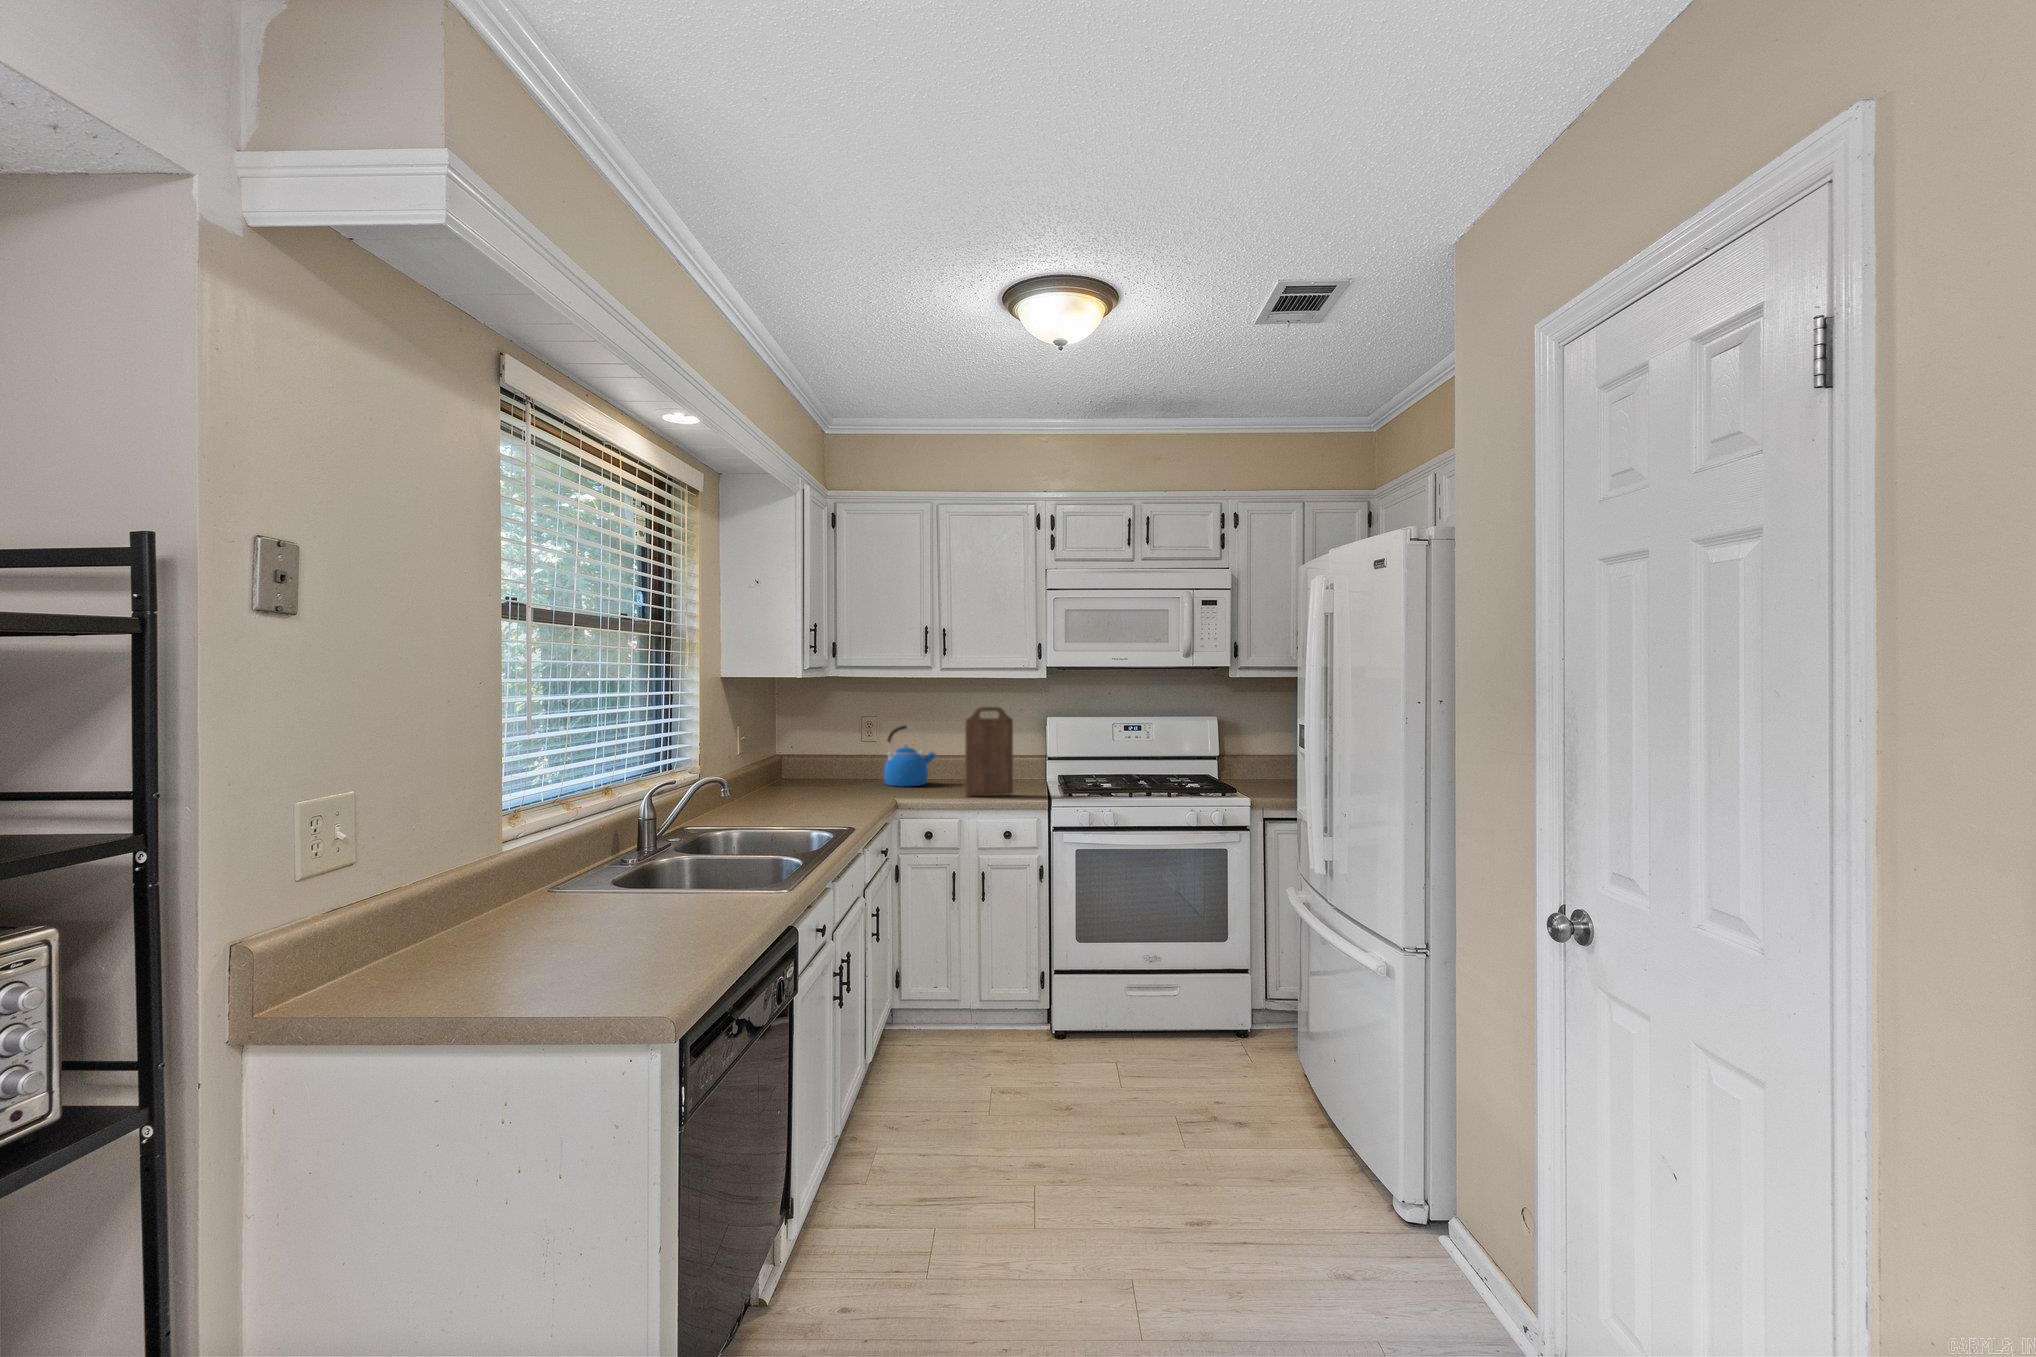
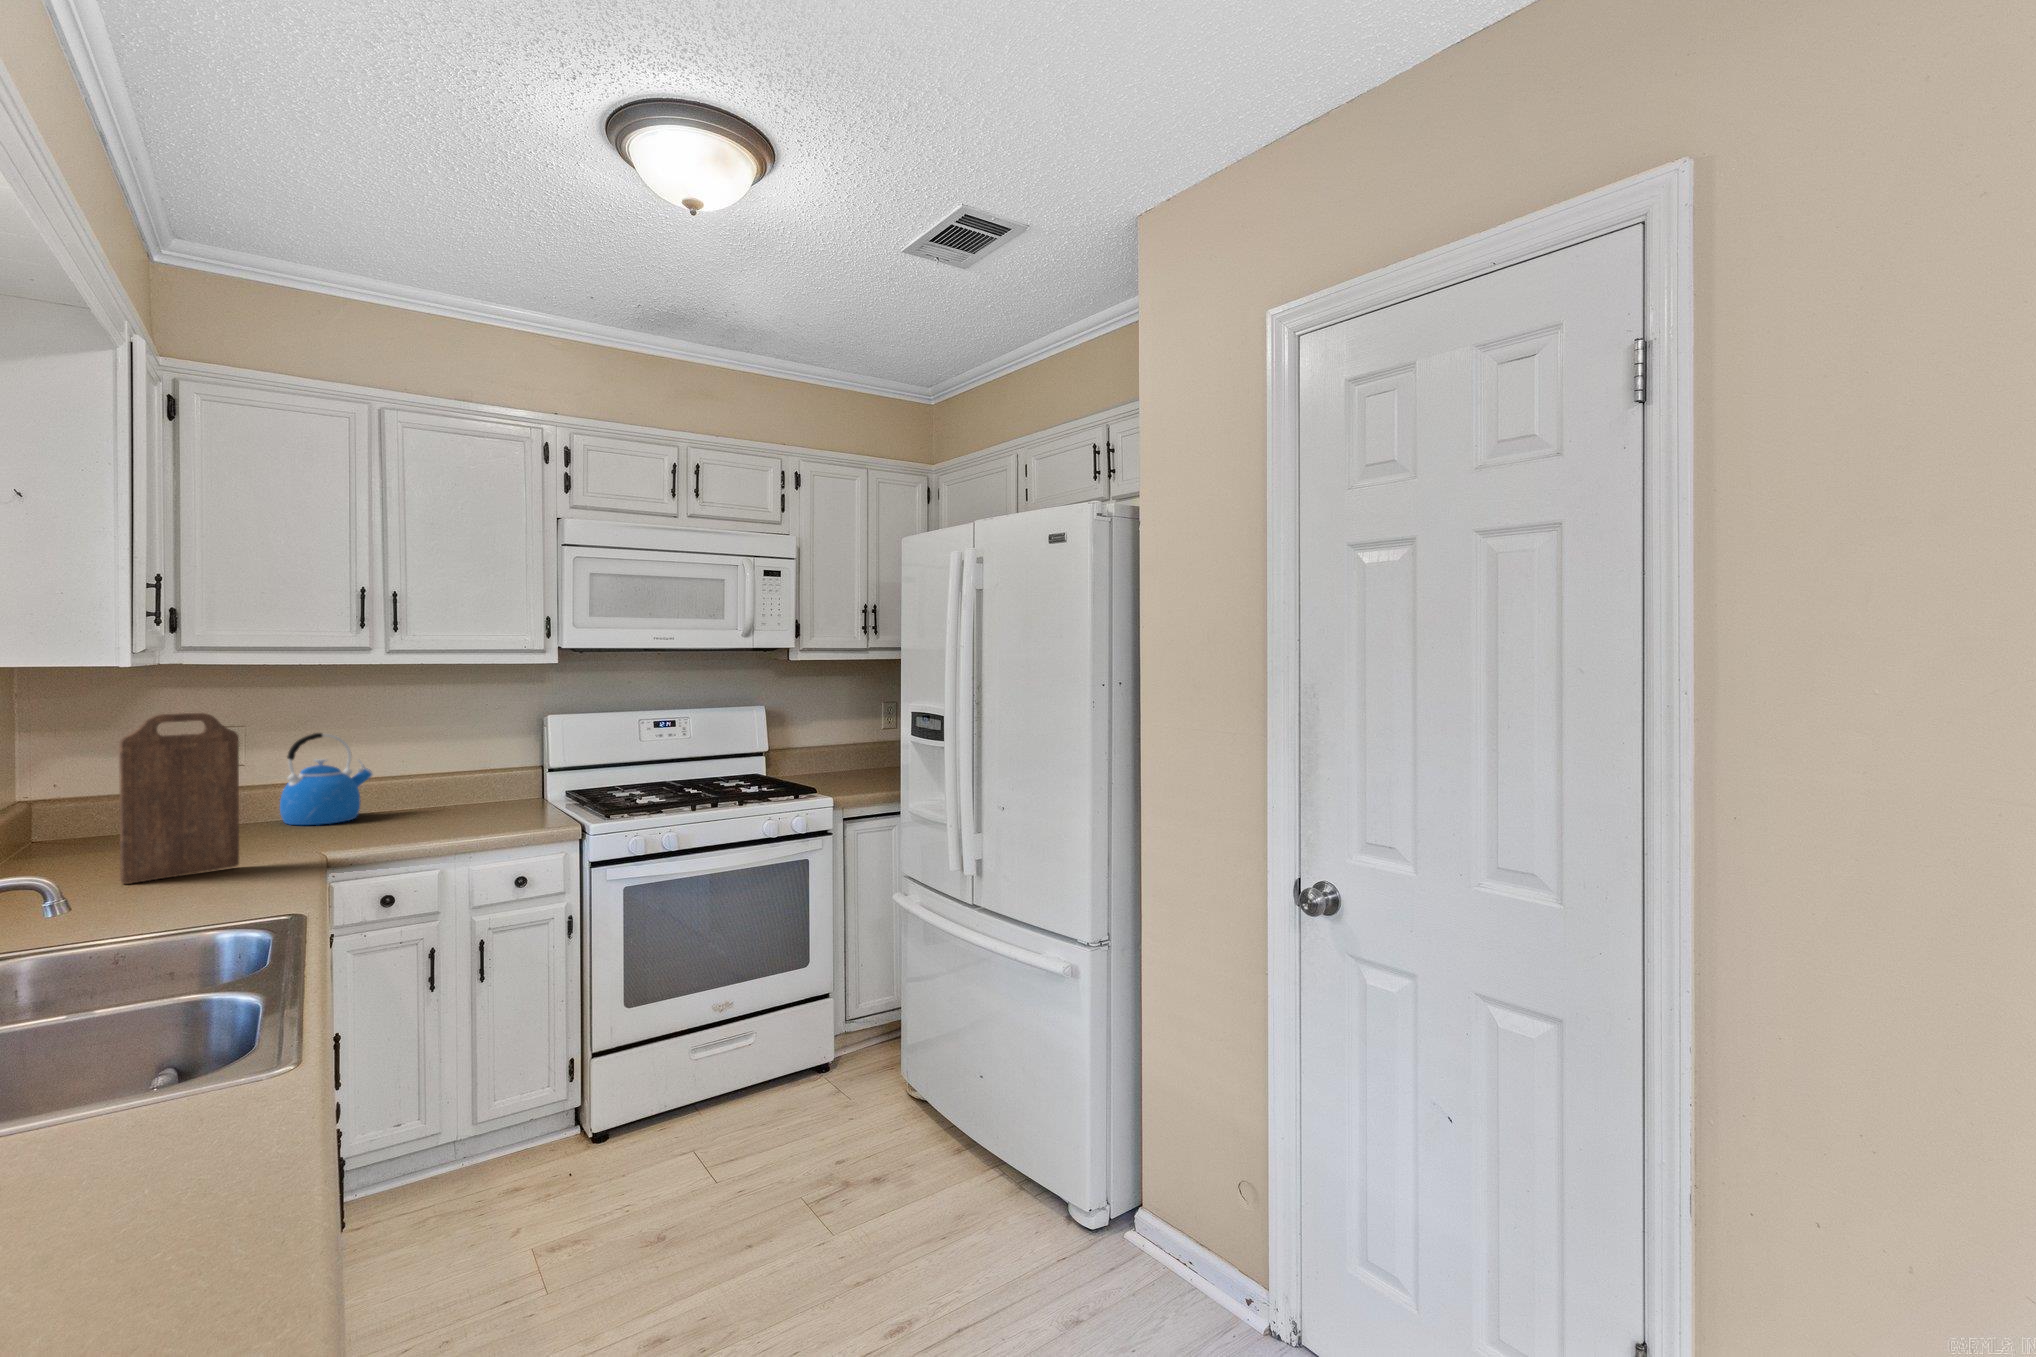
cutting board: present [965,707,1013,797] -> present [119,713,239,884]

